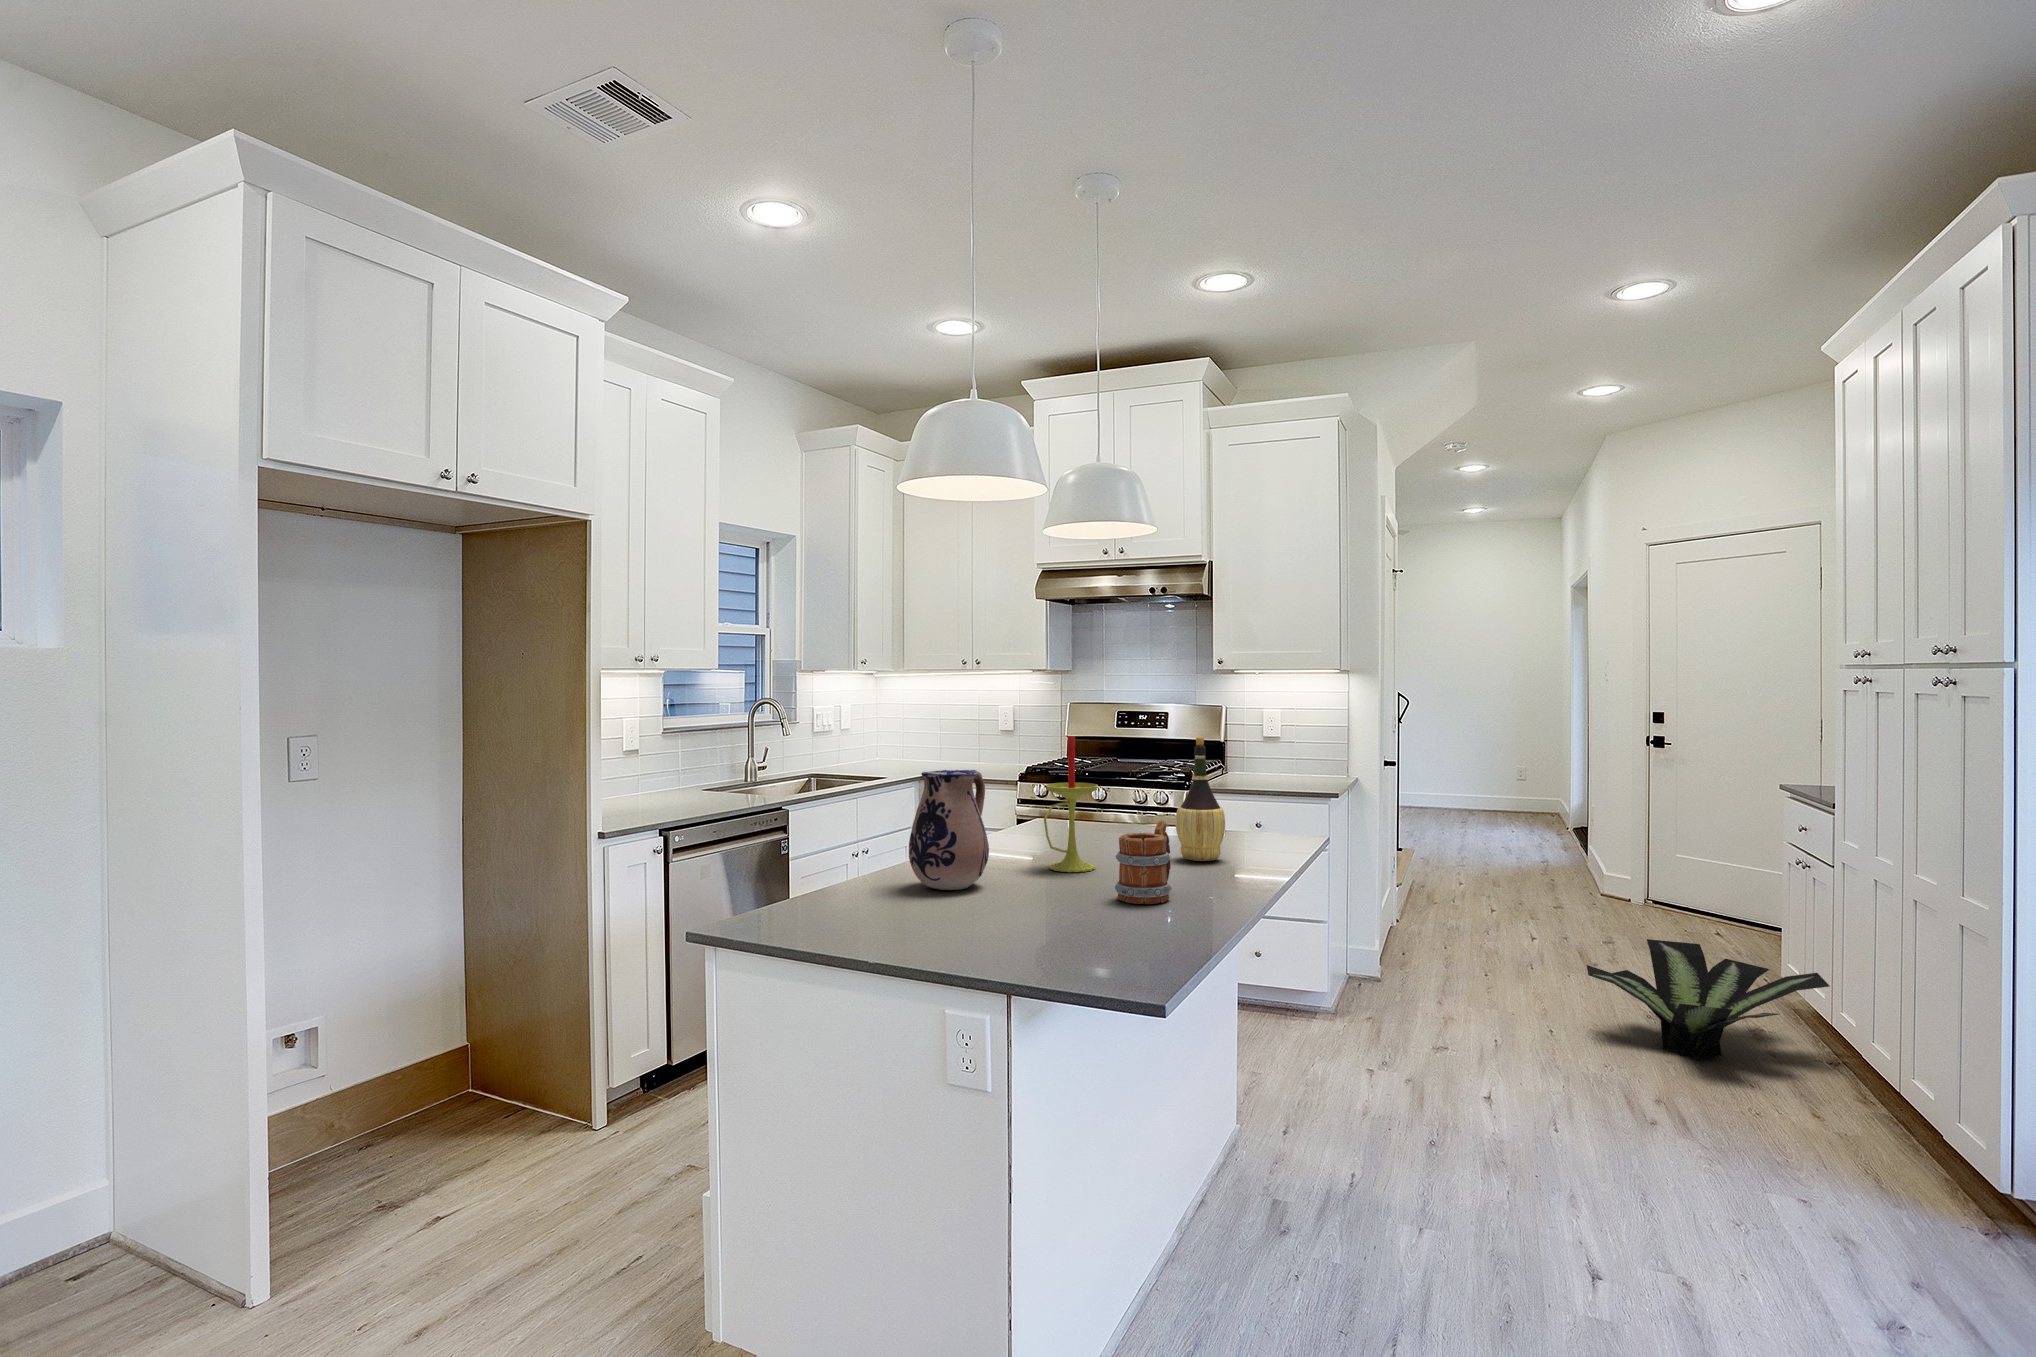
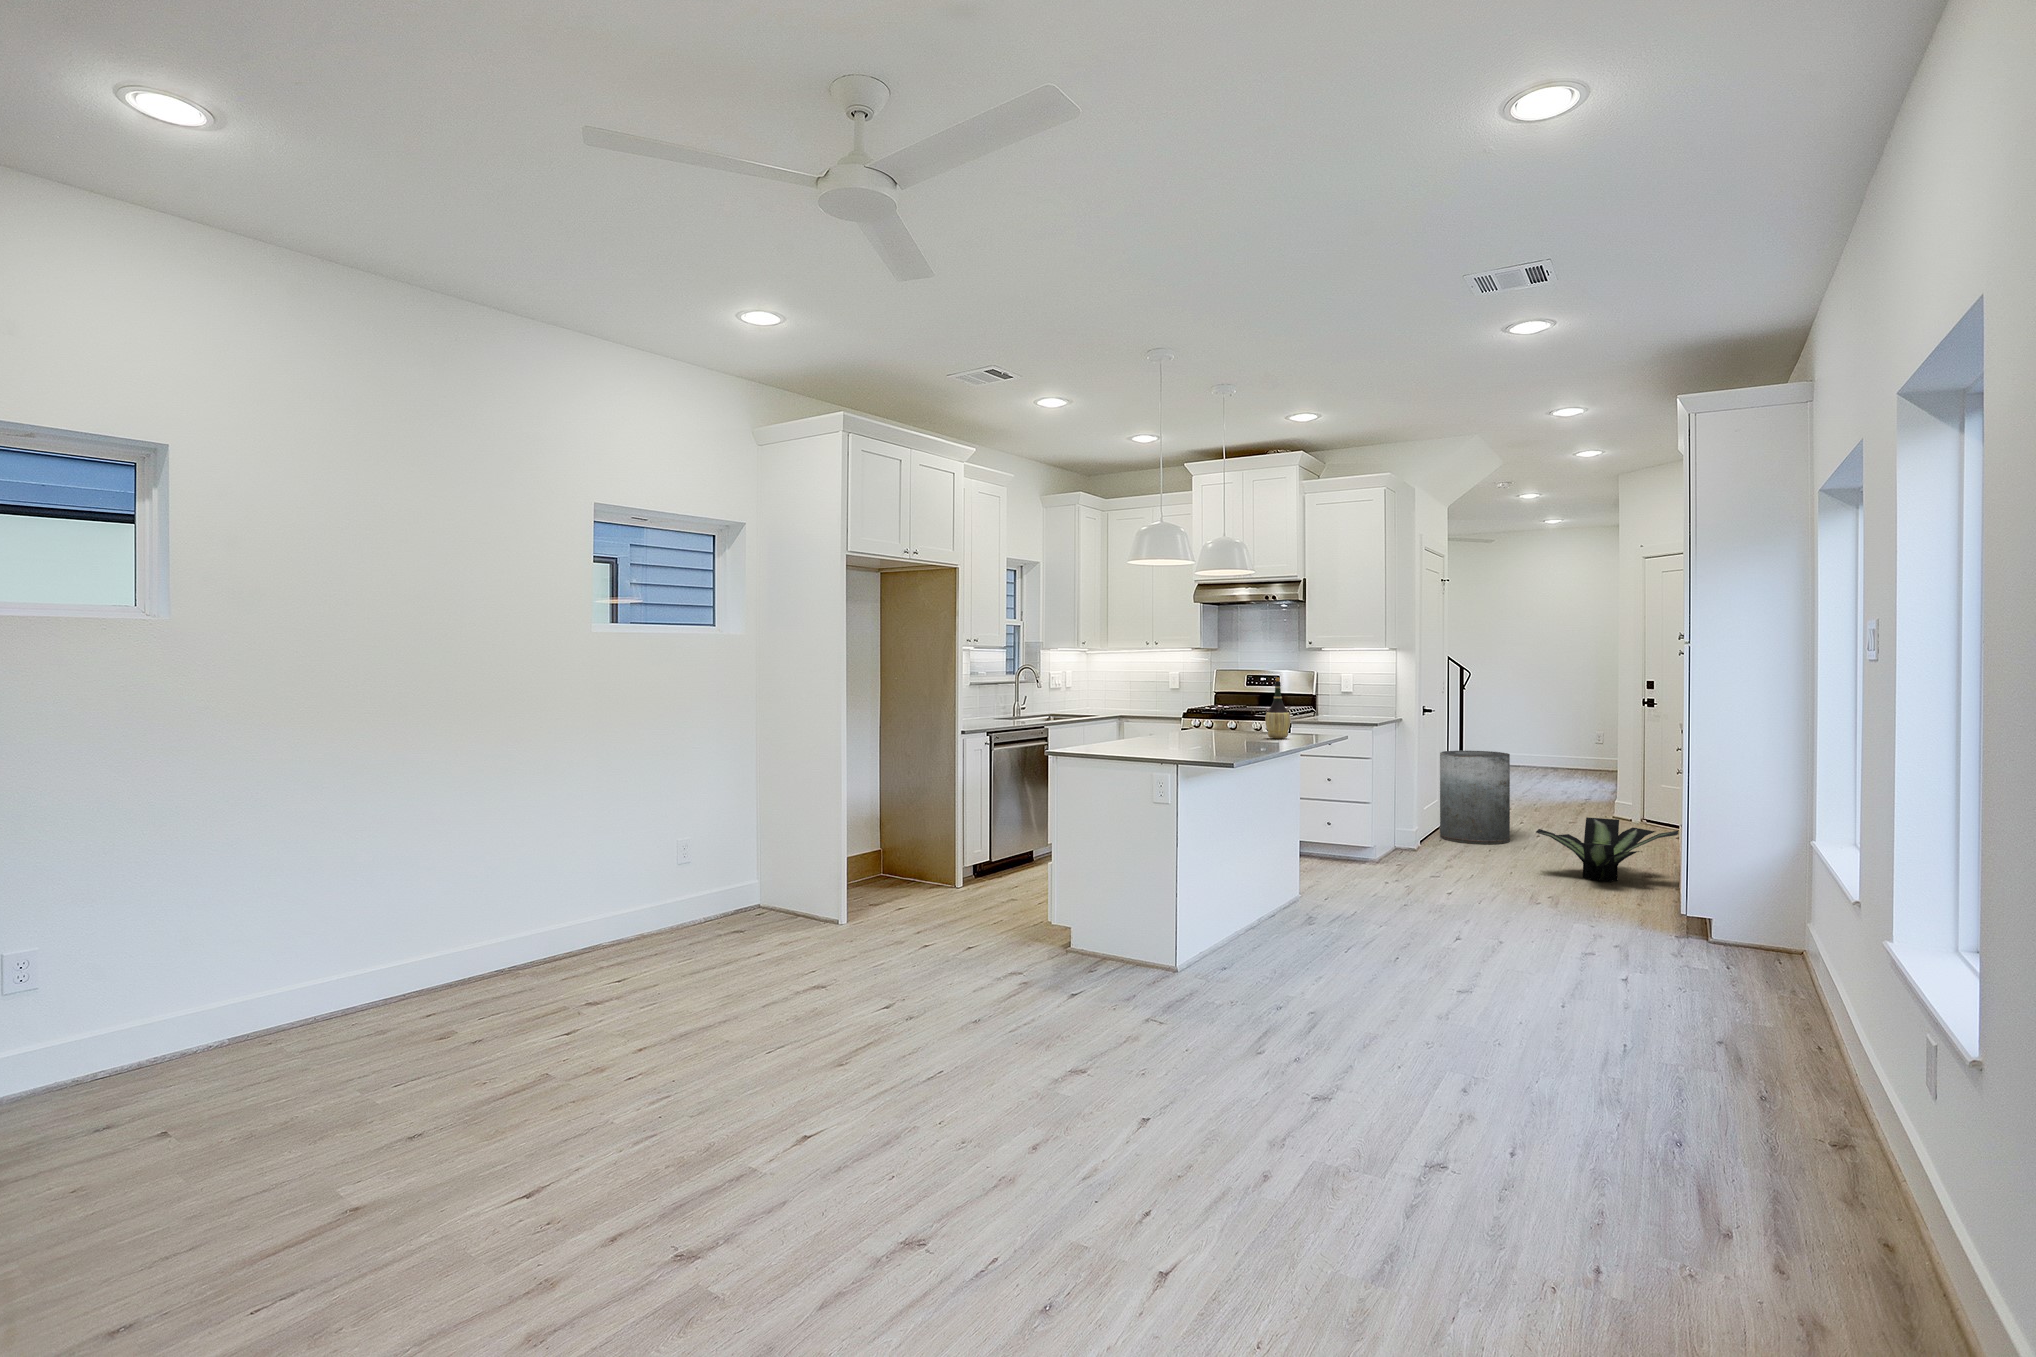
candle: present [1044,736,1098,872] -> none [1199,675,1226,741]
ceramic pitcher: present [909,770,989,890] -> none [1136,690,1173,744]
trash can: none [1397,819,1500,965] -> present [1440,750,1510,844]
mug: present [1115,821,1172,904] -> none [1232,712,1258,746]

